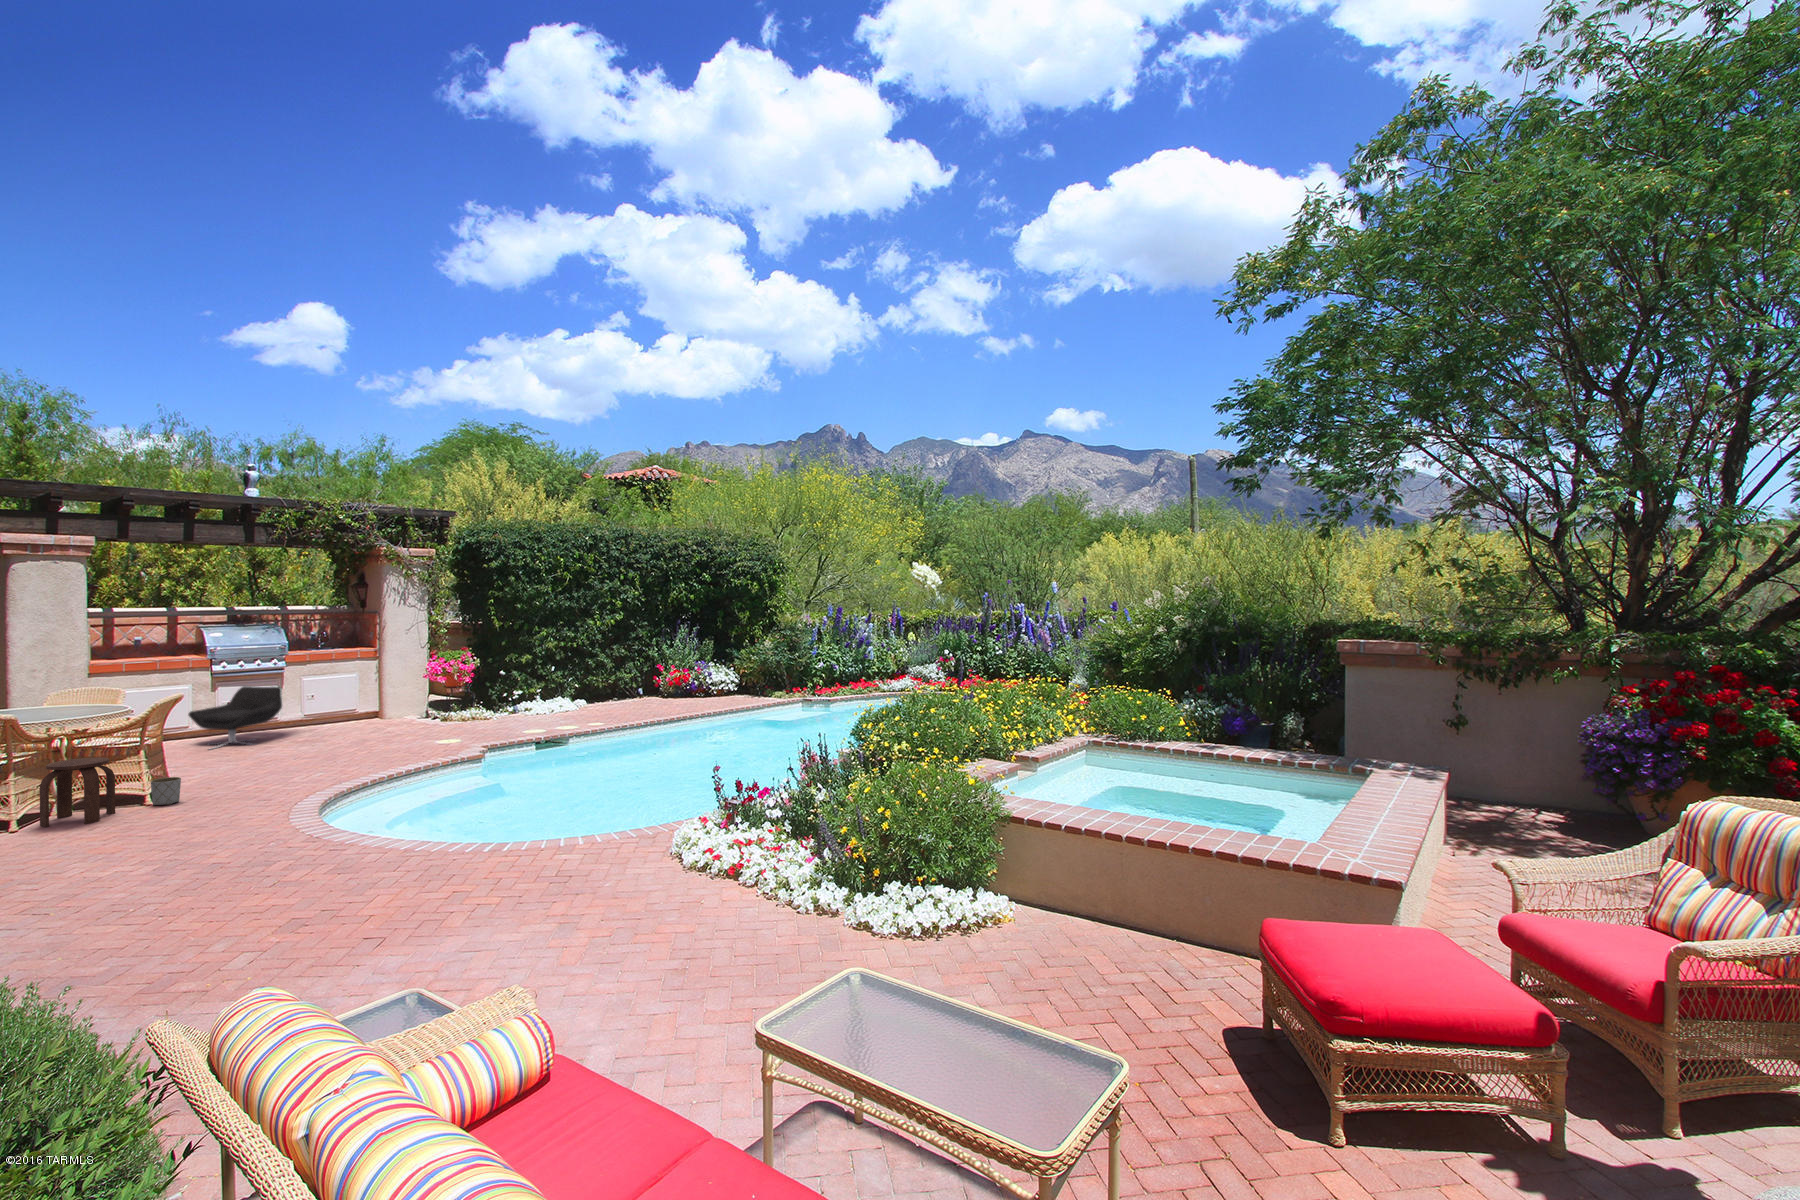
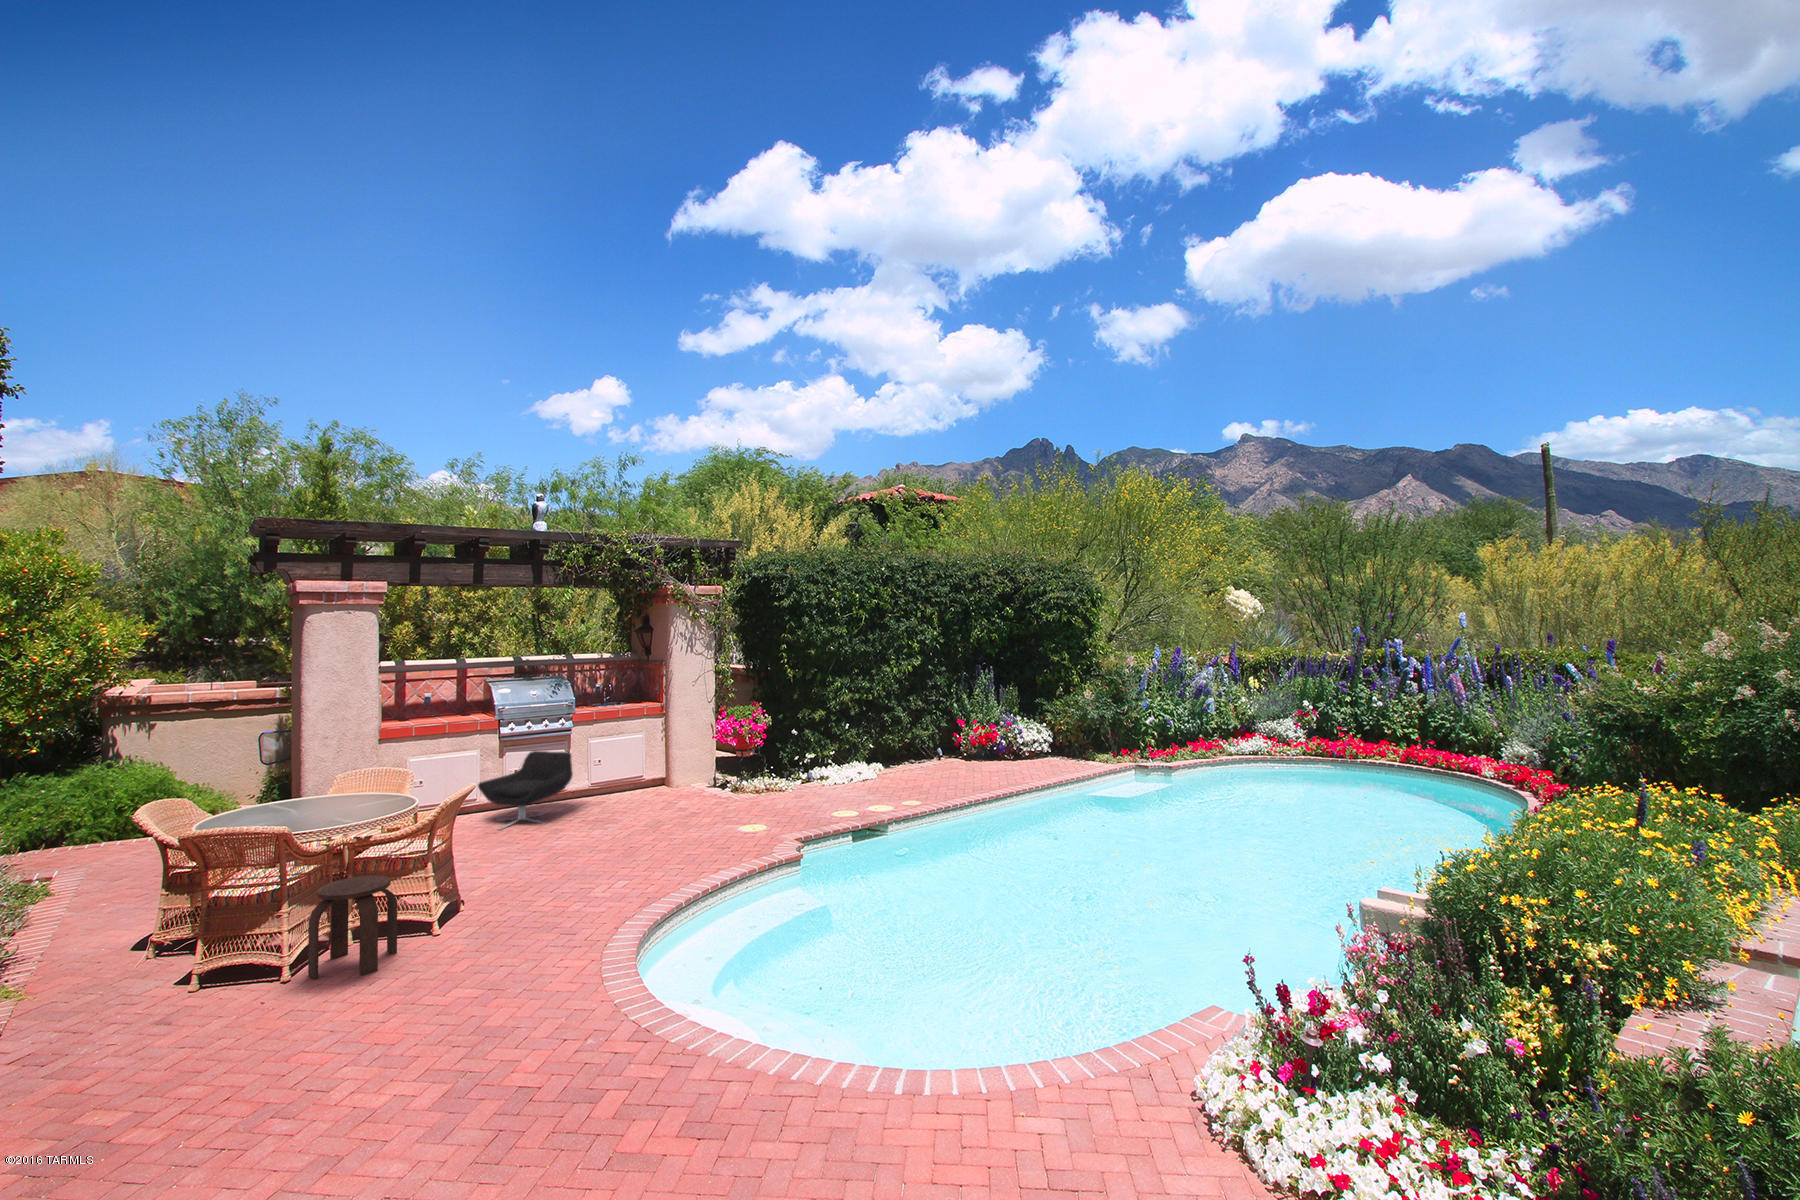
planter: present [151,777,181,805] -> none [438,898,473,939]

